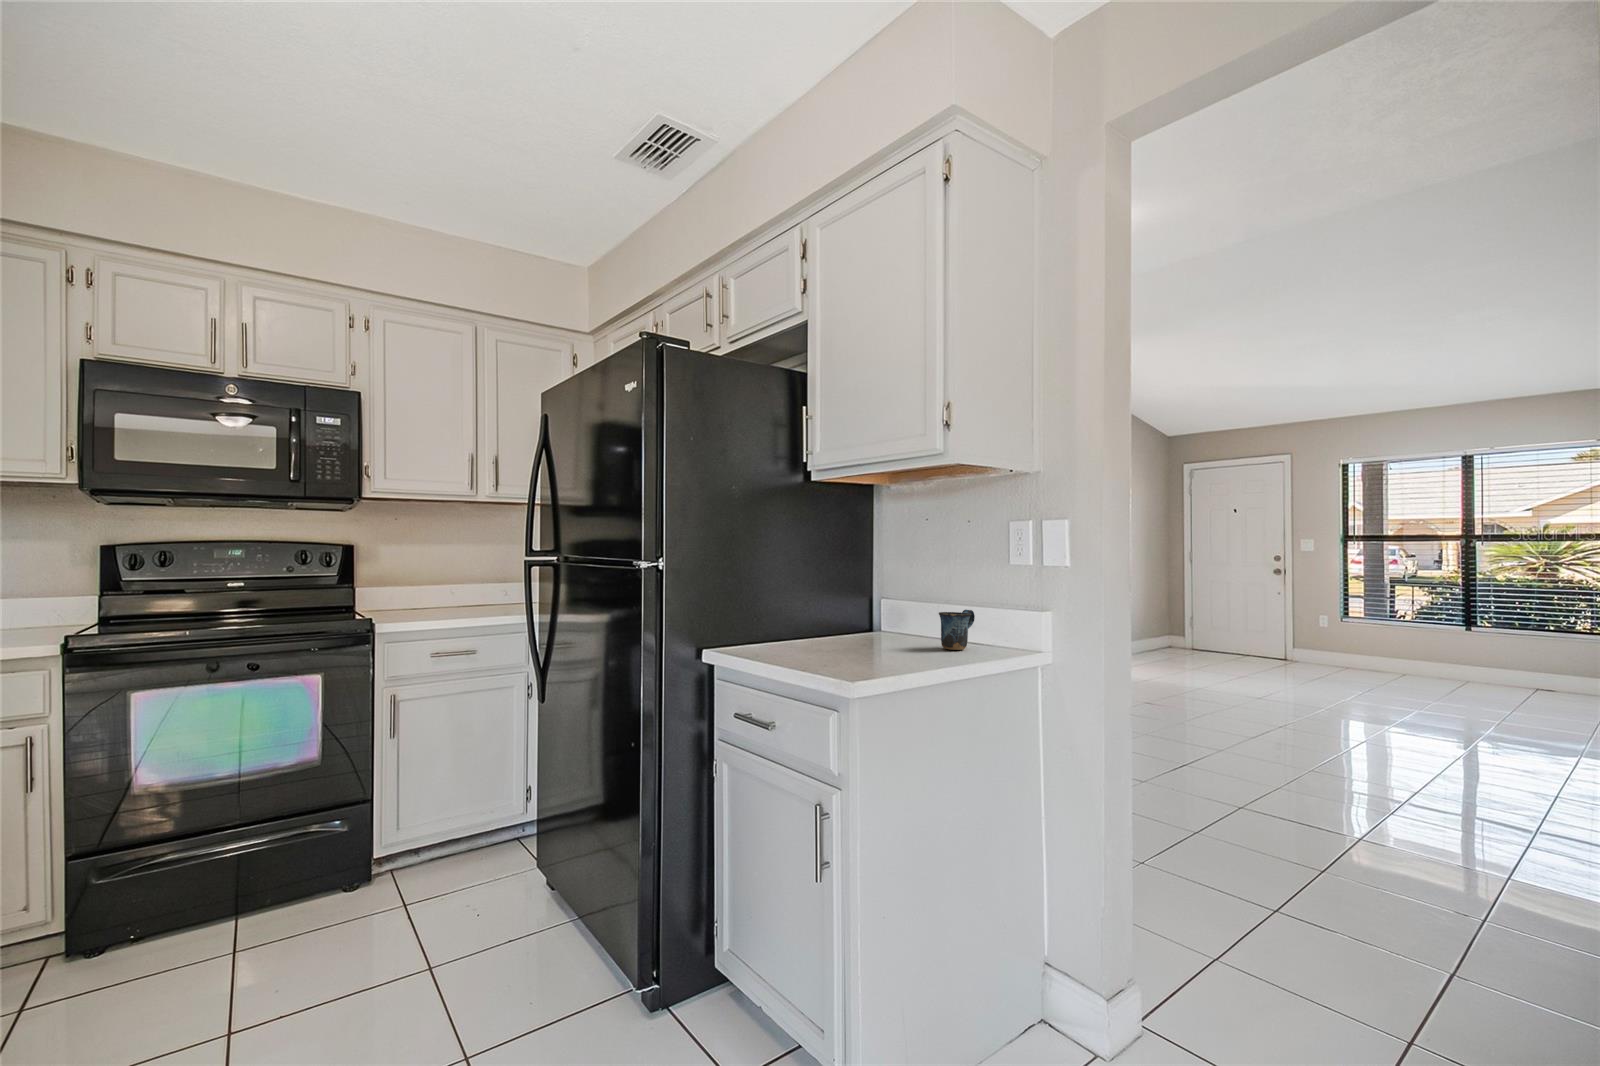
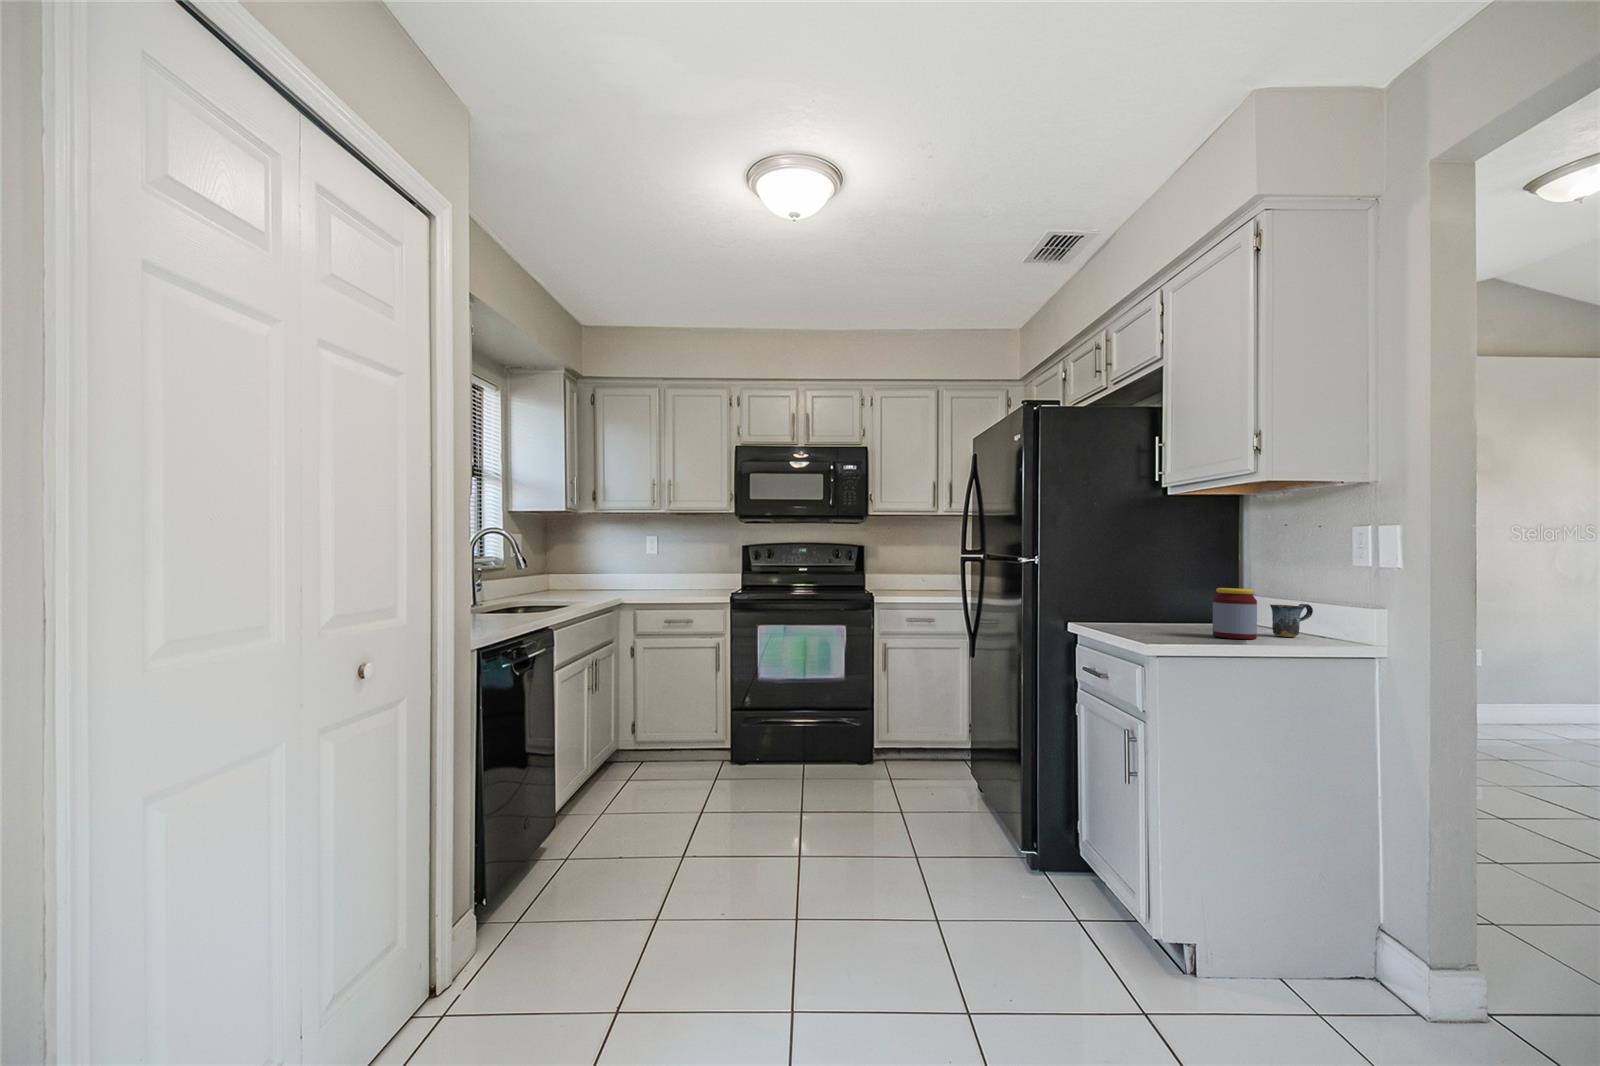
jar: none [893,596,940,660] -> present [1213,588,1257,639]

